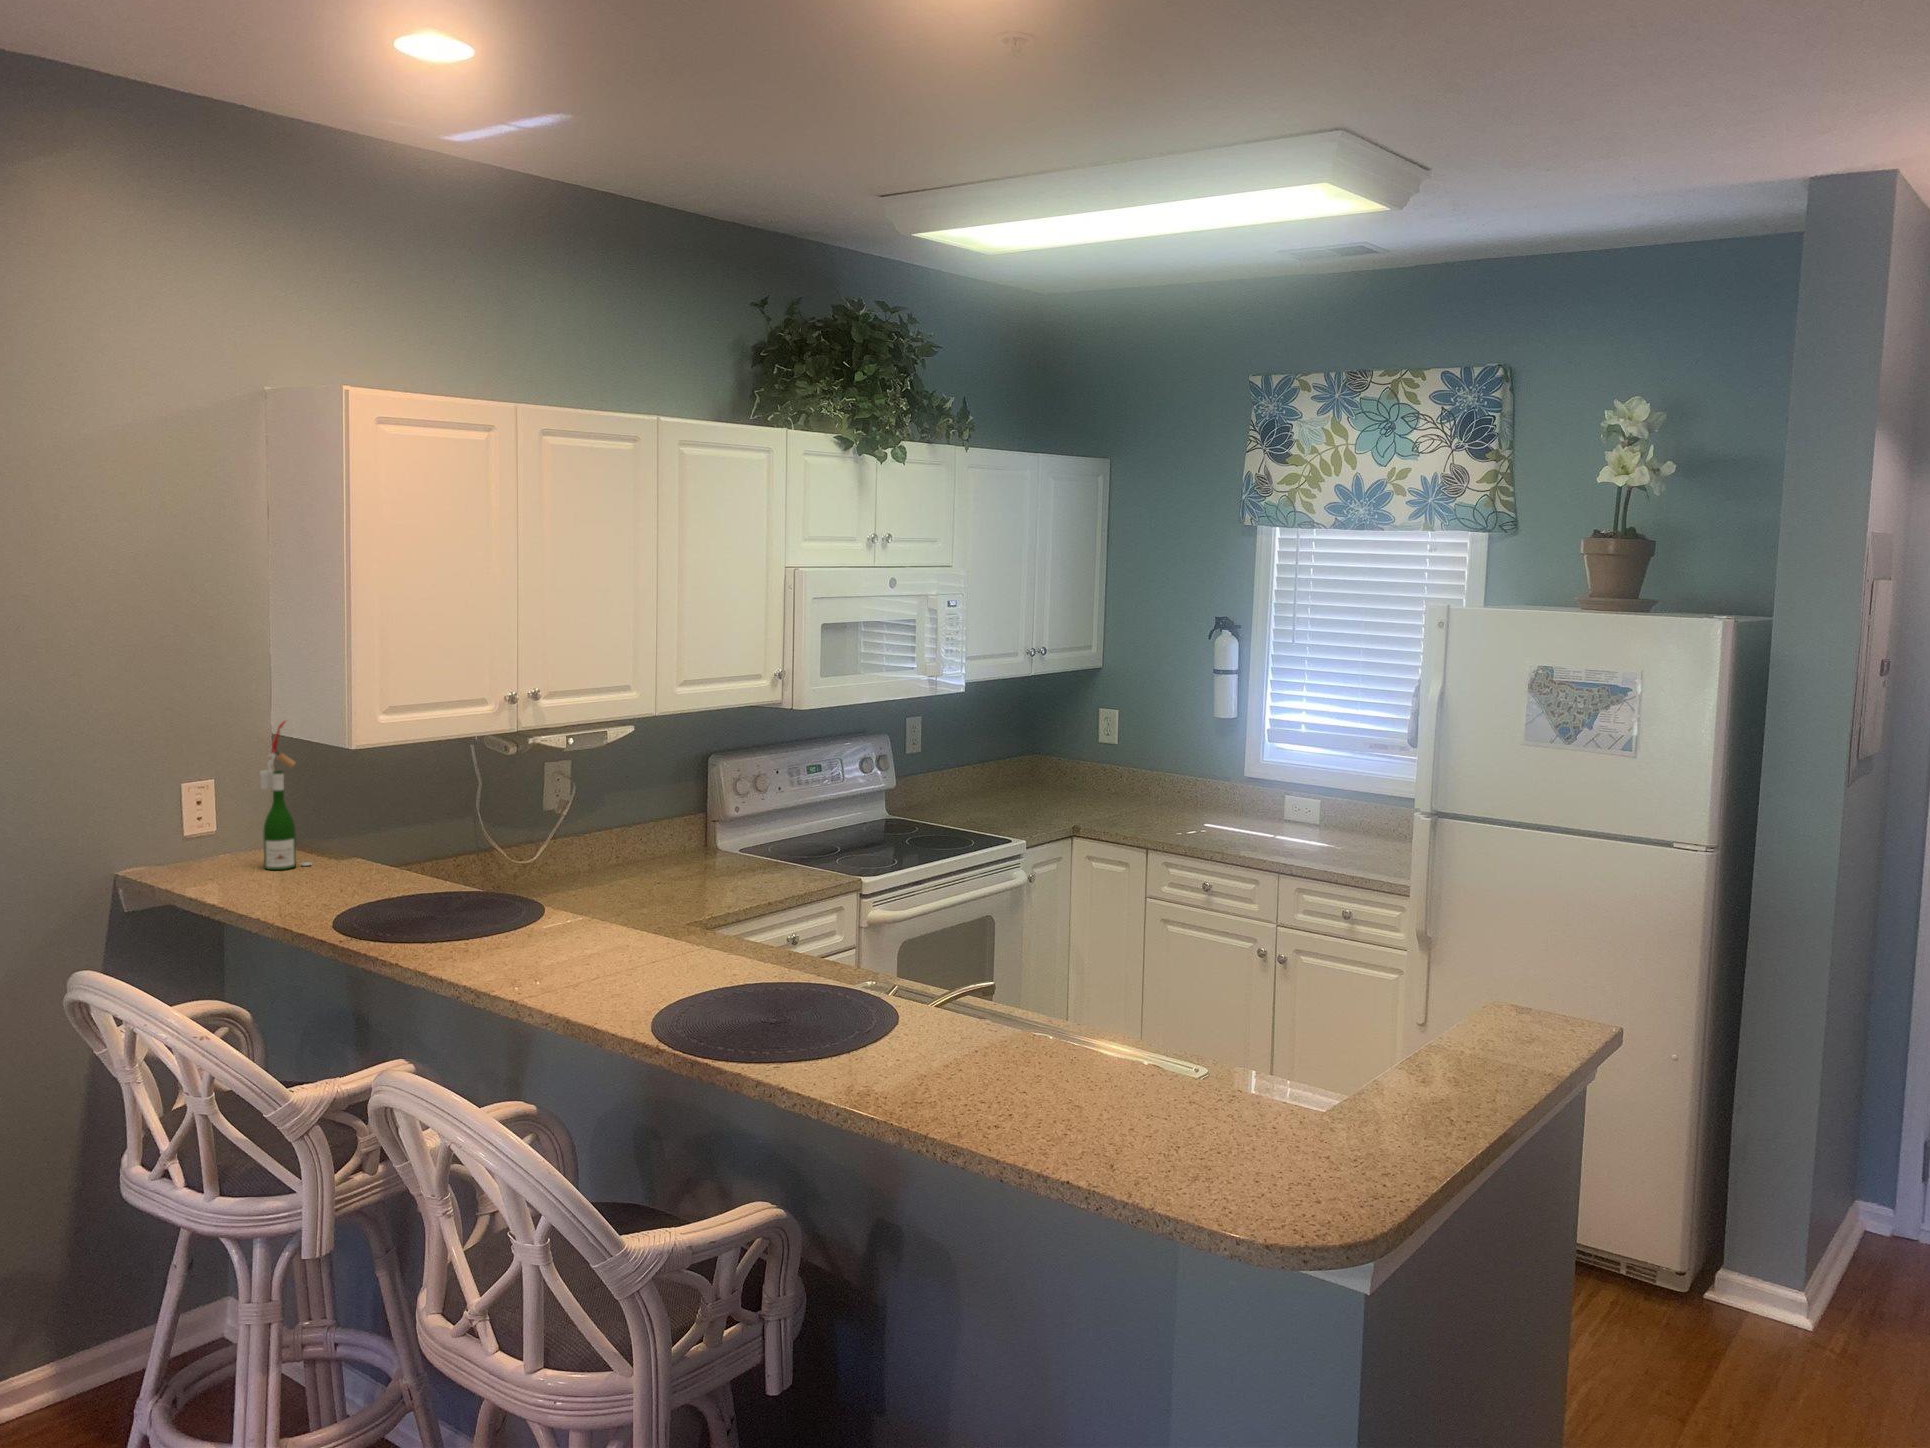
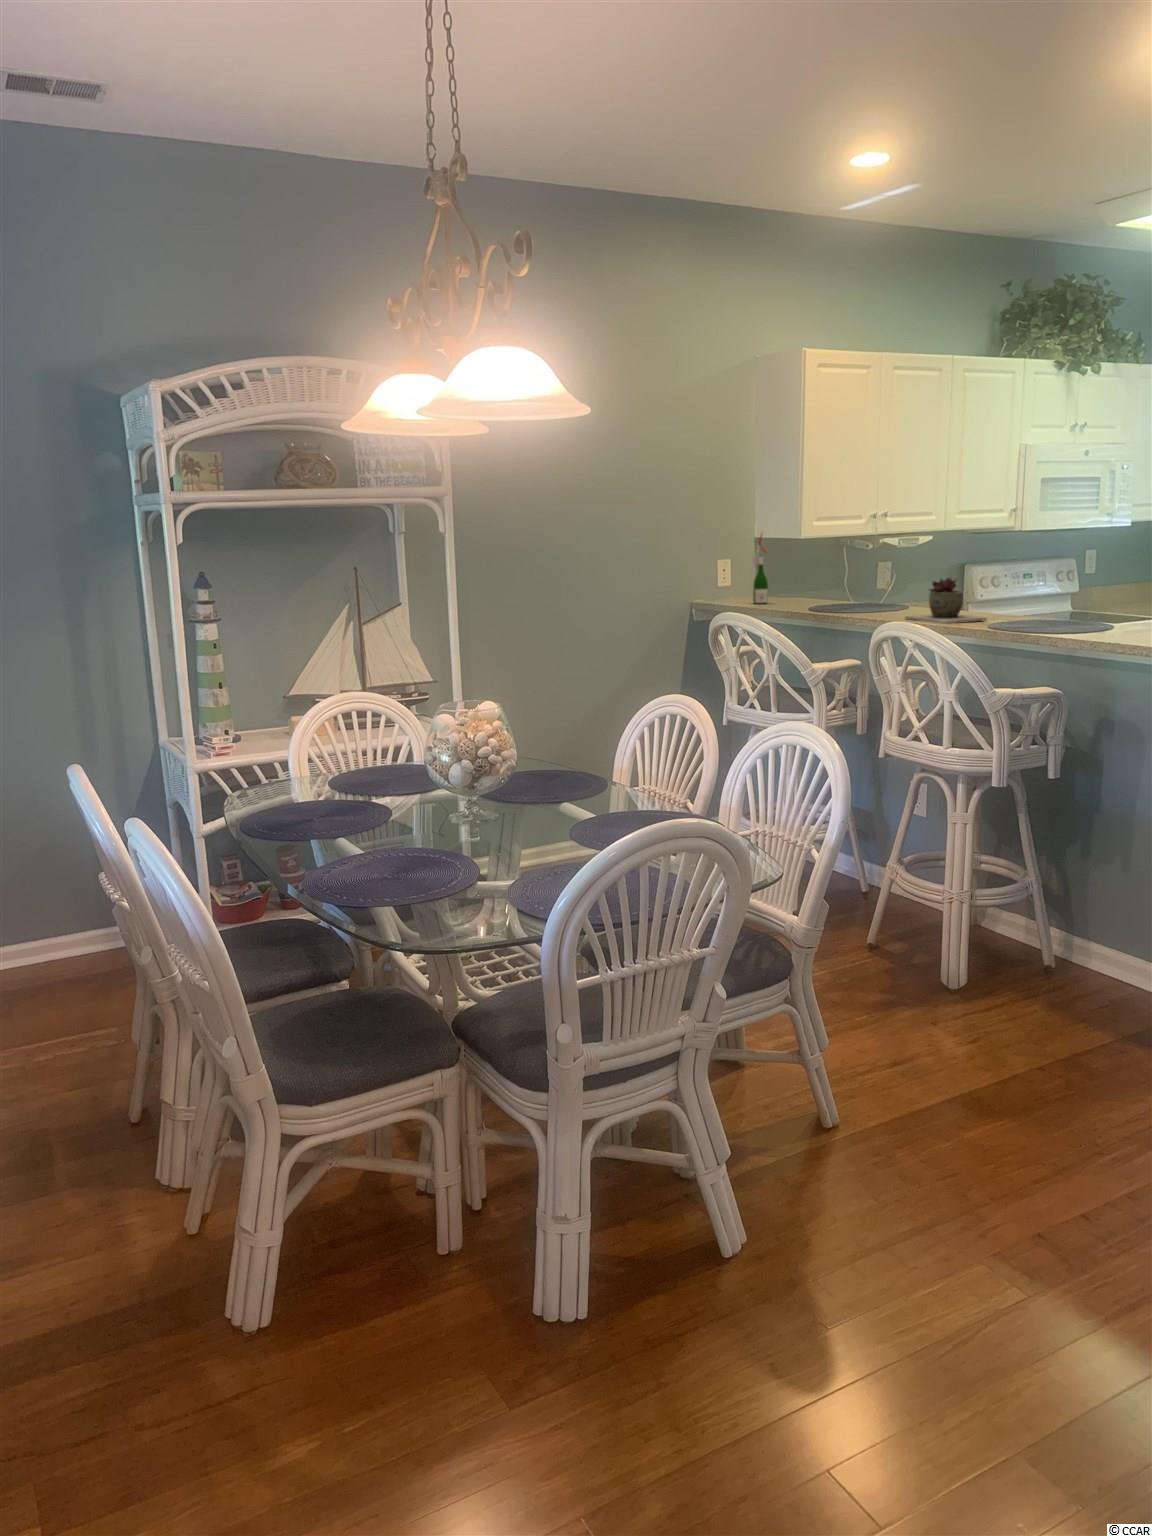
succulent plant: none [521,875,680,986] -> present [905,578,987,624]

